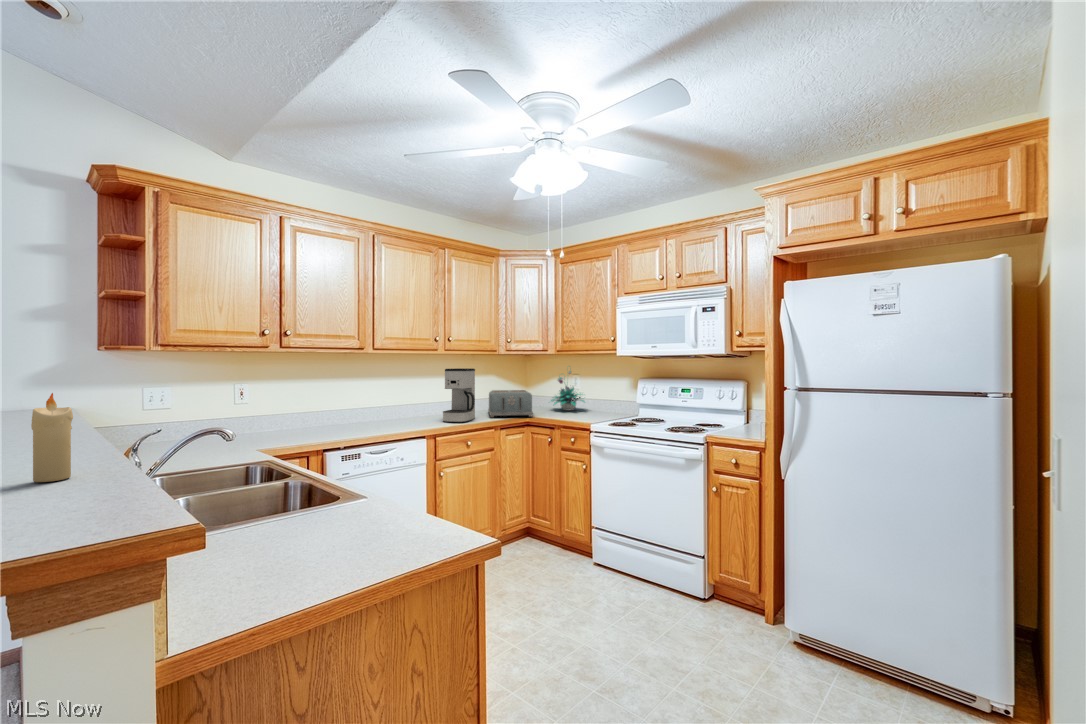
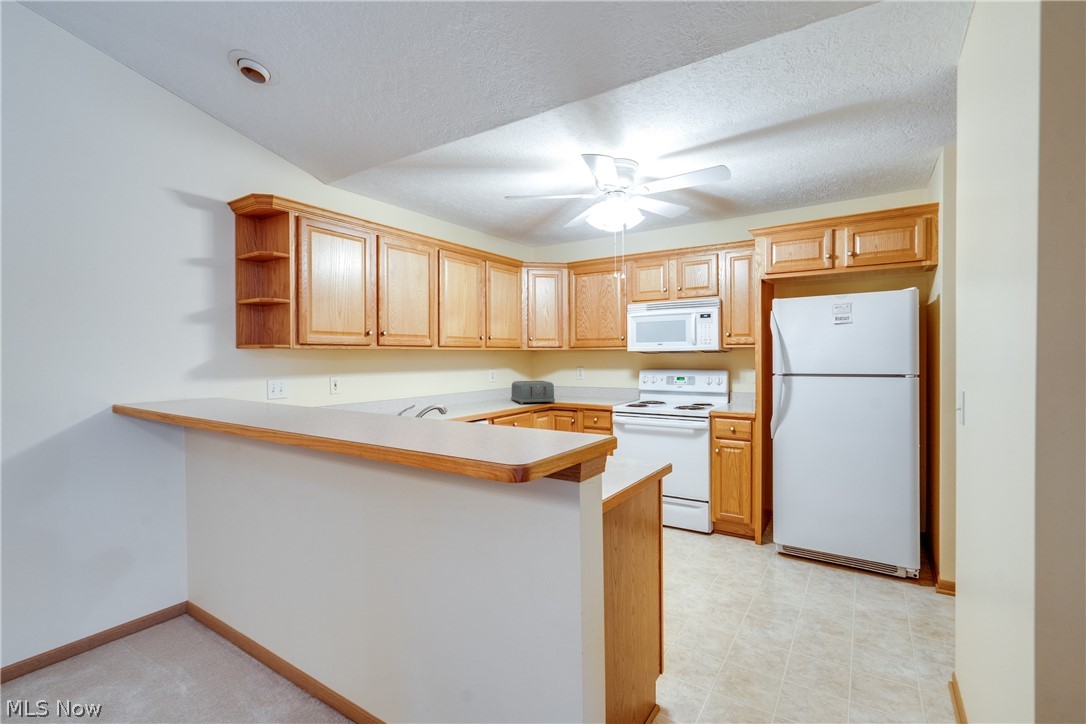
coffee maker: present [443,368,475,422] -> none [485,363,512,408]
plant: present [551,371,584,411] -> none [558,360,593,398]
candle: present [31,393,73,482] -> none [454,377,471,428]

